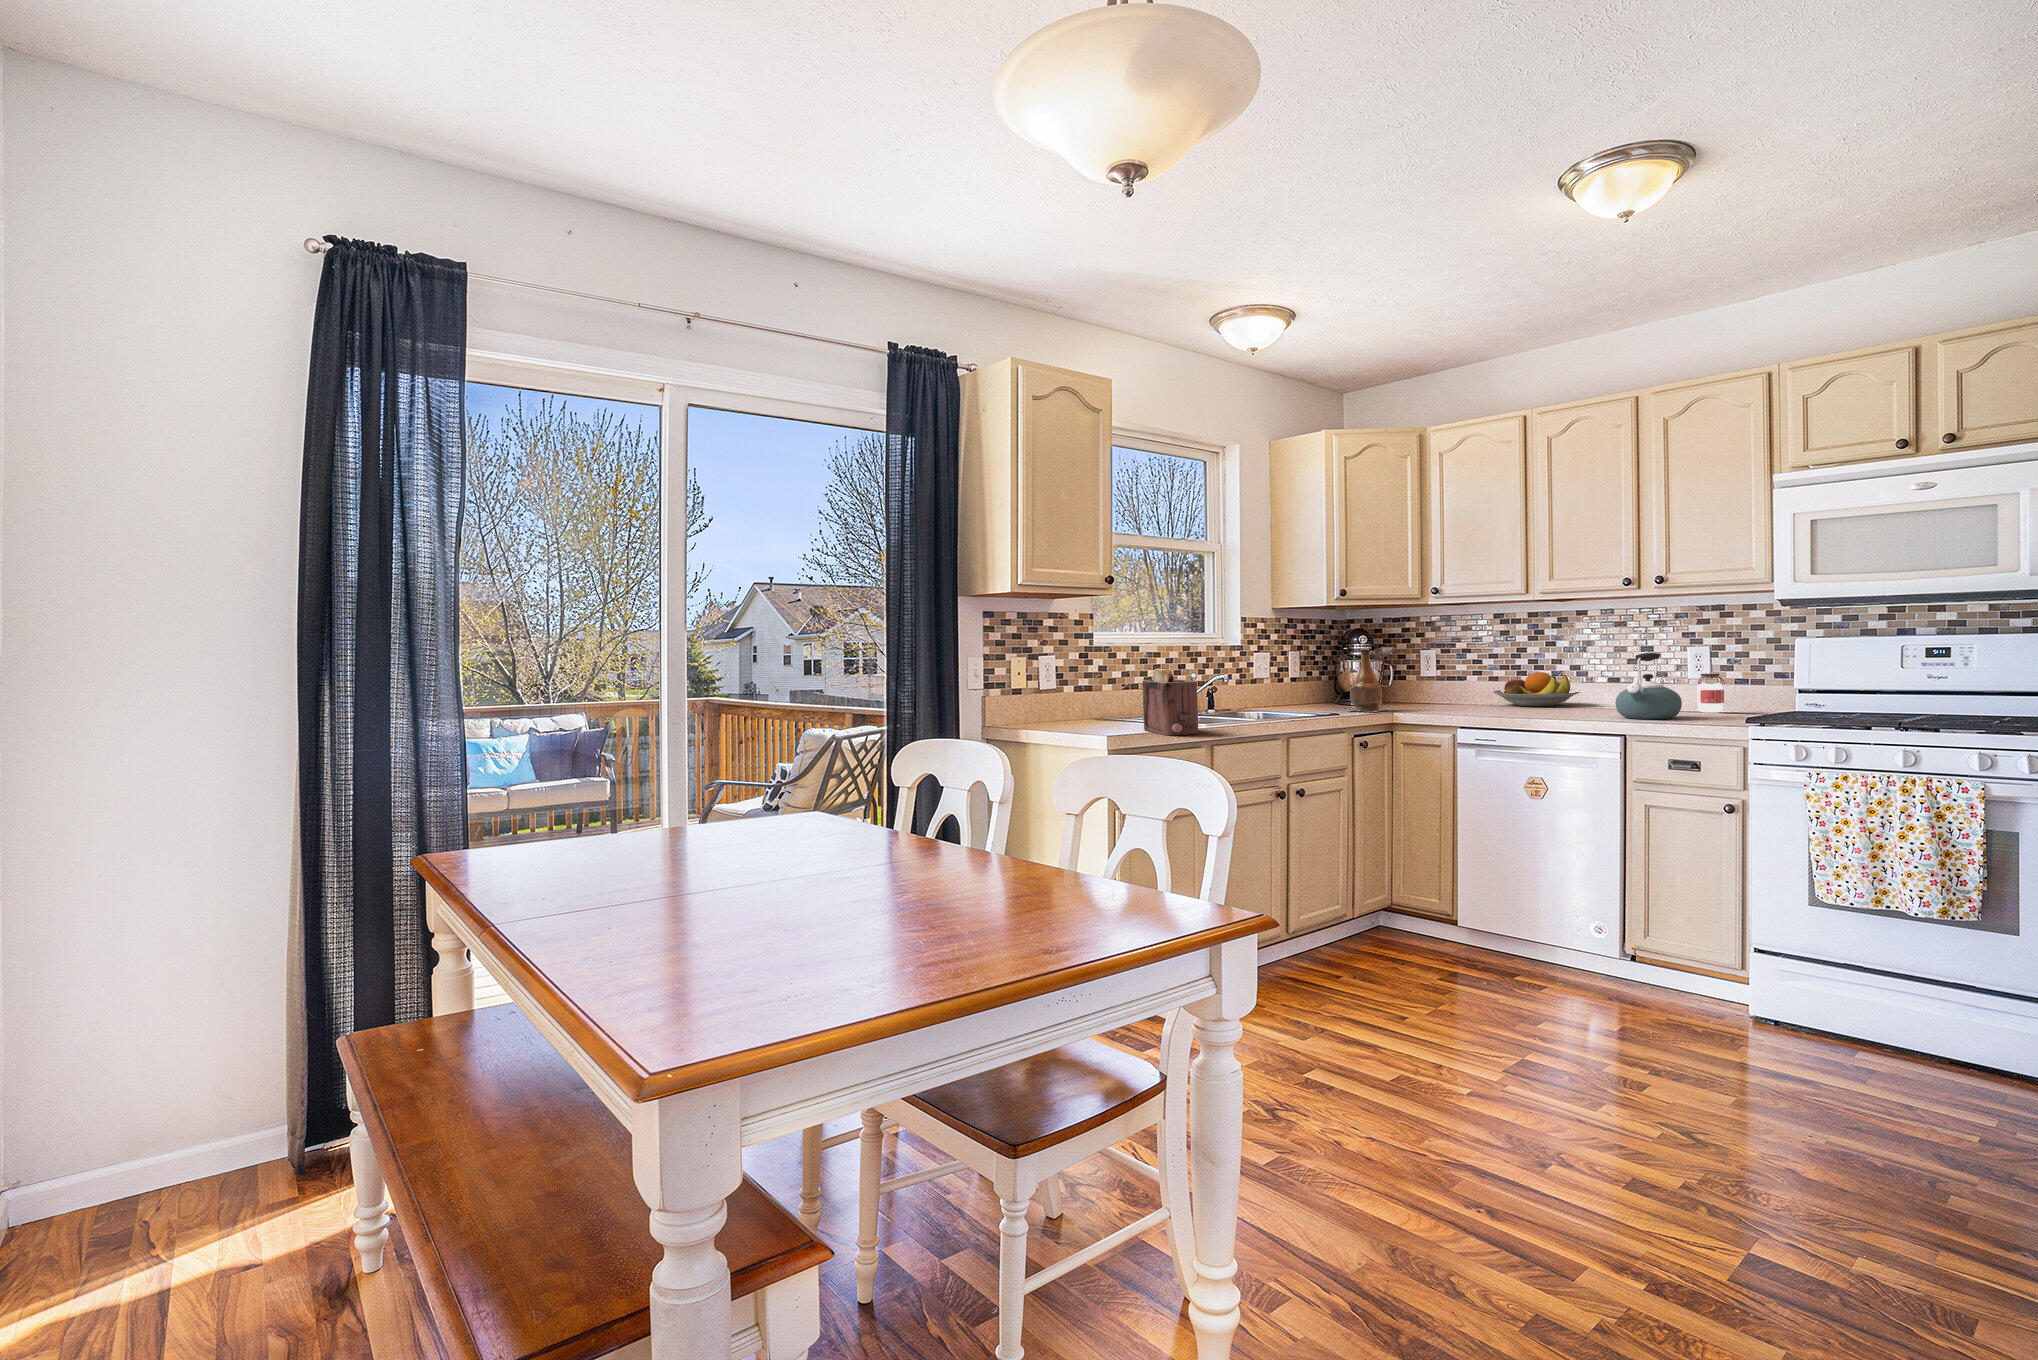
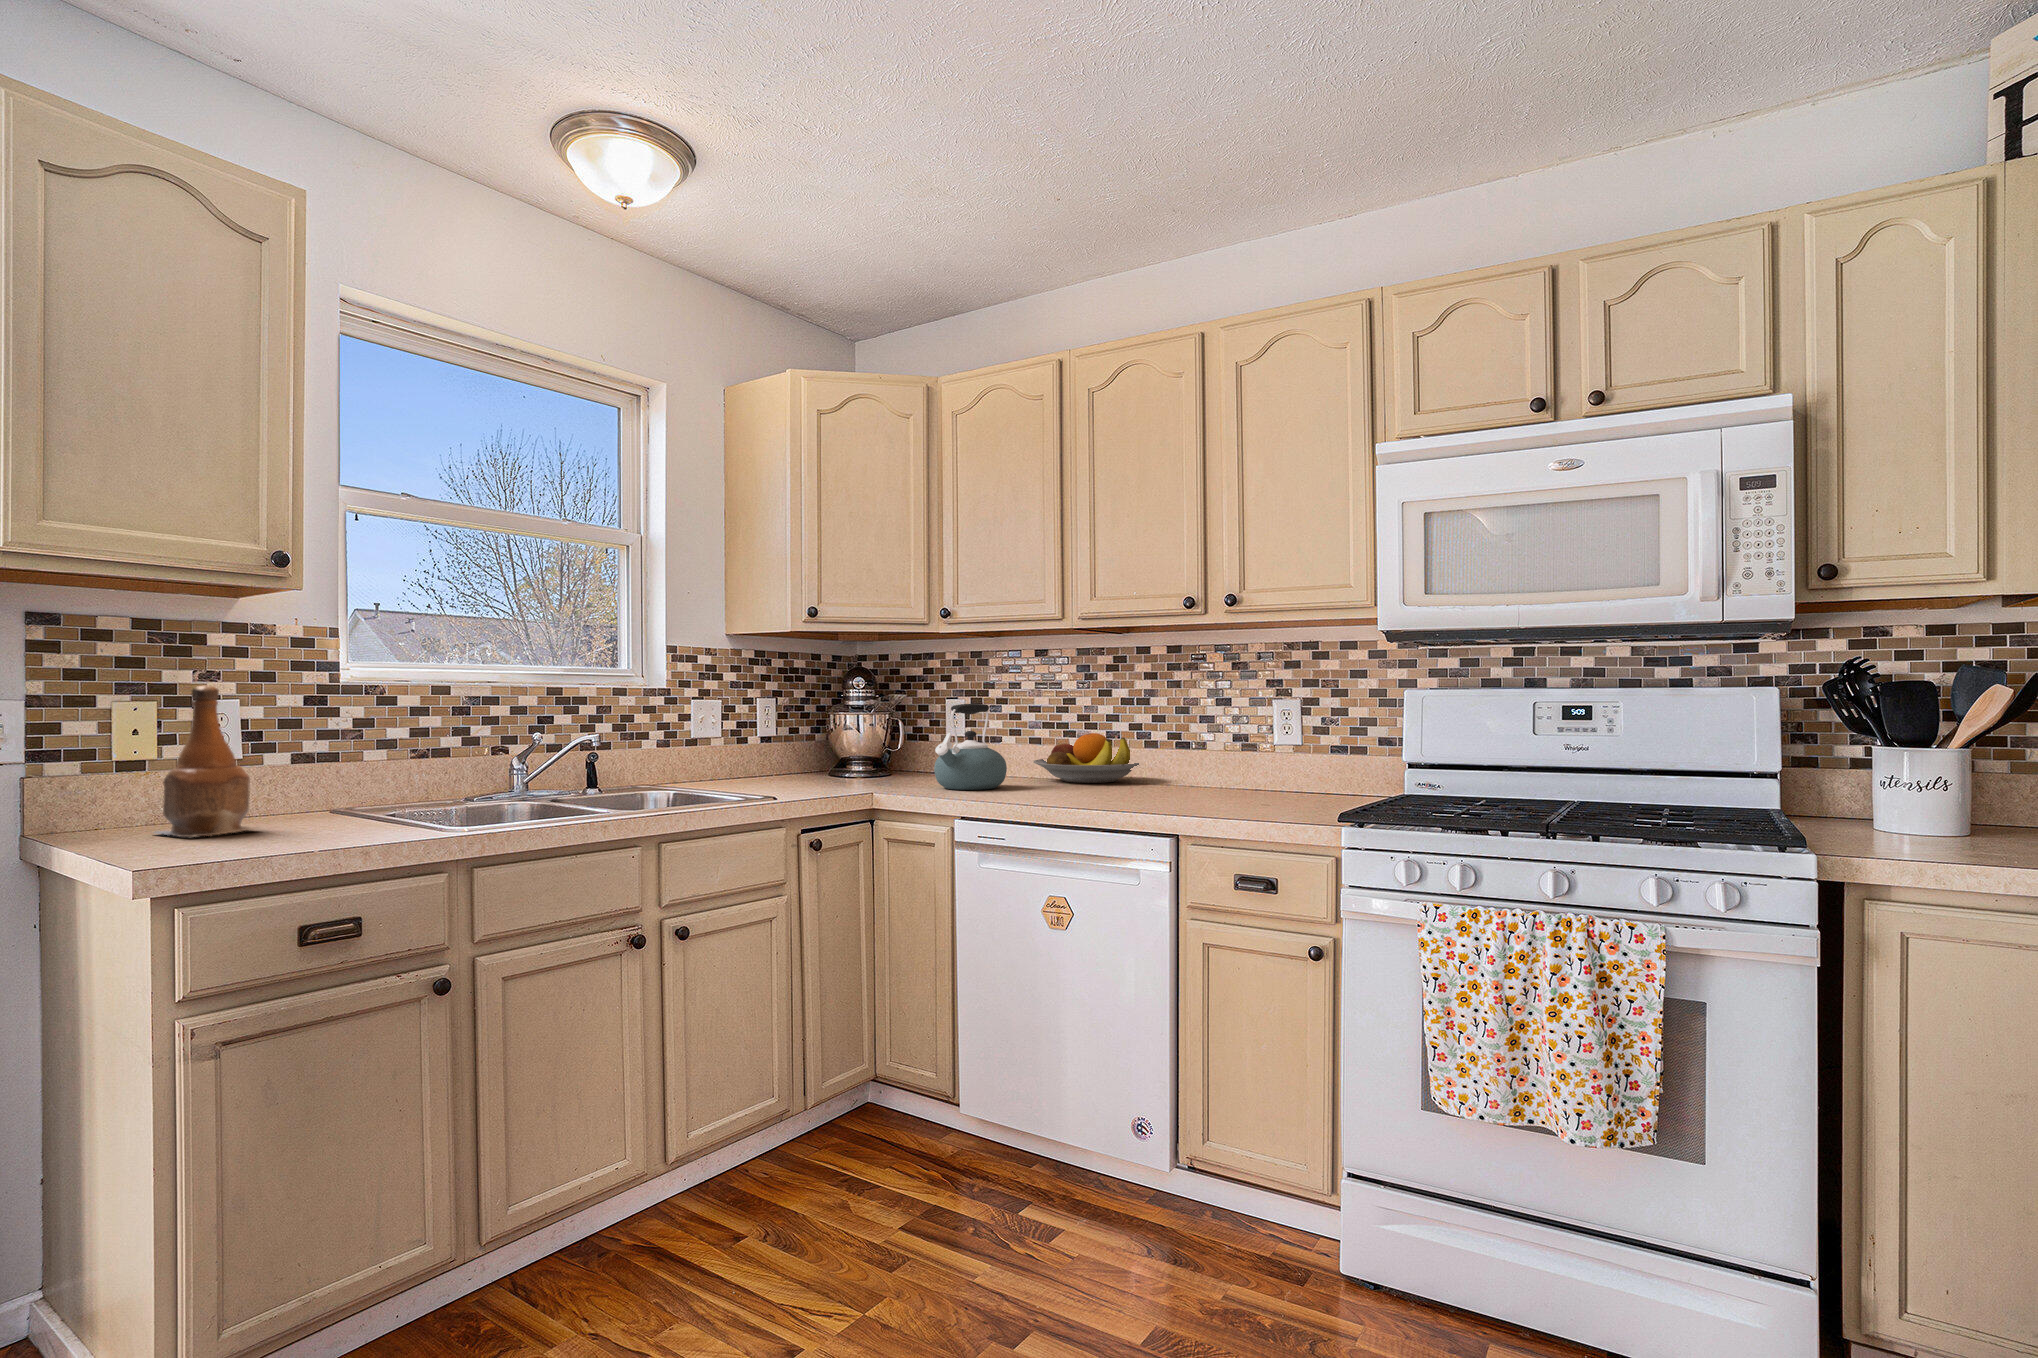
bottle: present [1347,648,1386,712] -> present [155,685,260,837]
kettle: present [1615,653,1682,719] -> present [934,704,1007,790]
toaster: present [1142,669,1198,736] -> none [325,710,407,847]
jar: present [1697,673,1724,712] -> none [1281,738,1316,796]

